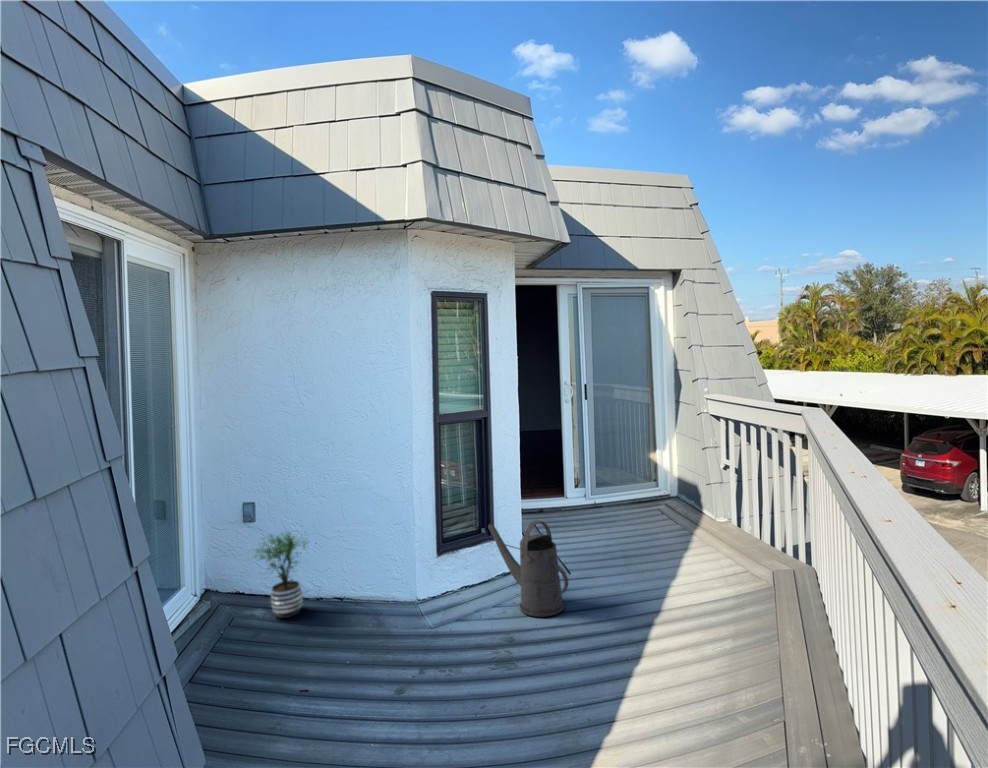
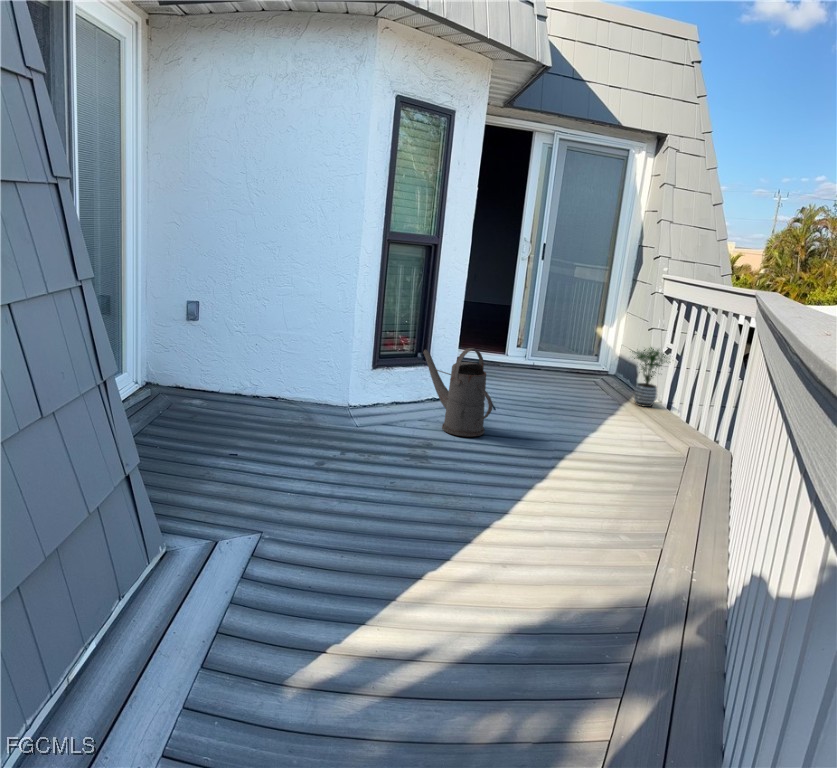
potted plant: present [255,533,308,618] -> present [634,347,668,407]

